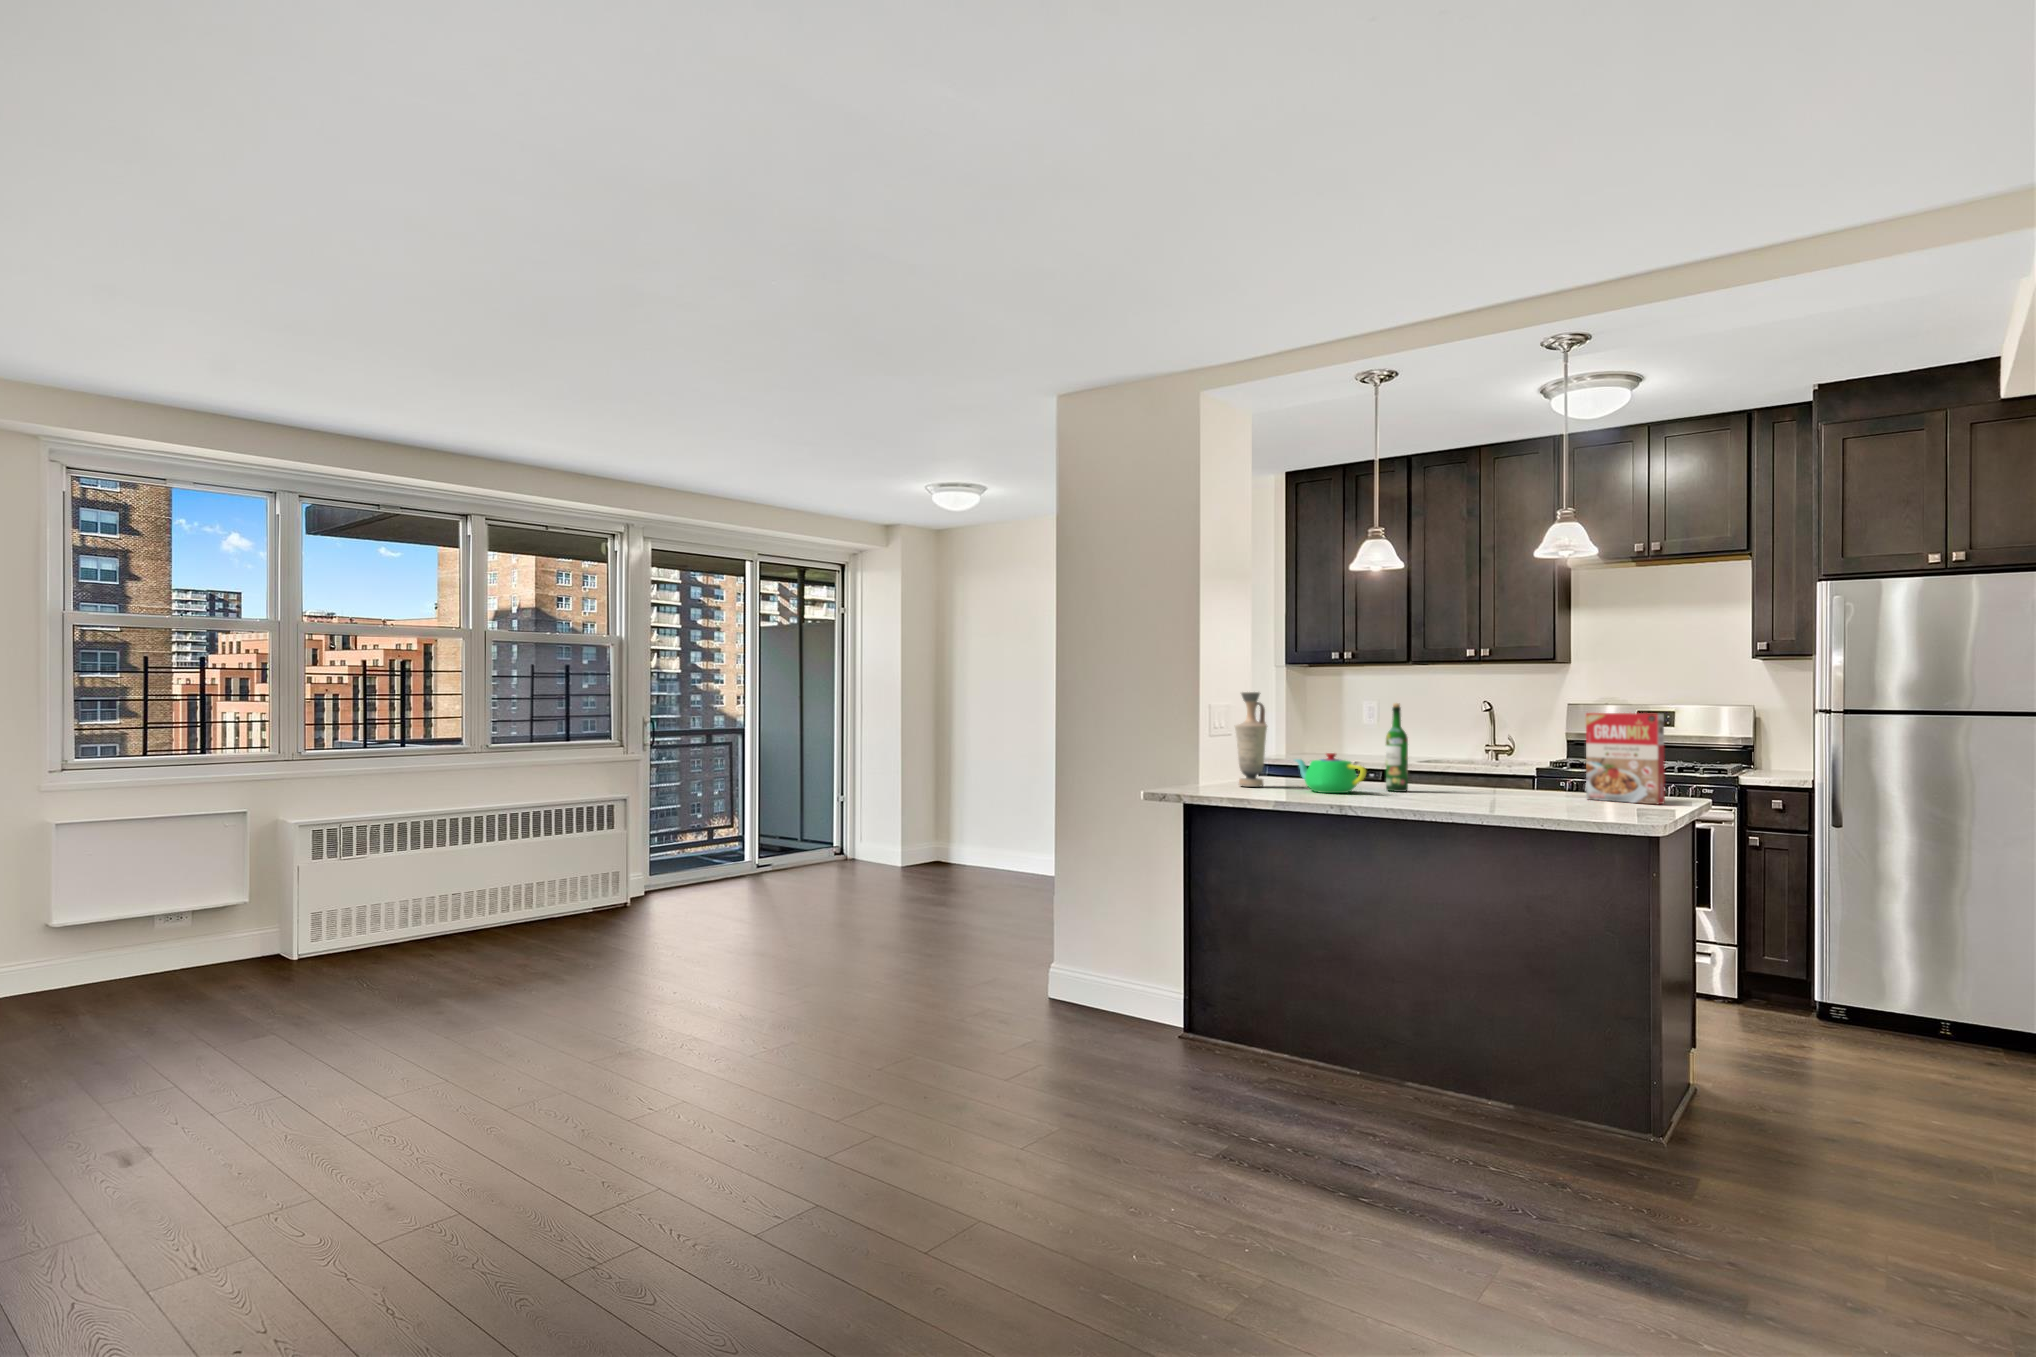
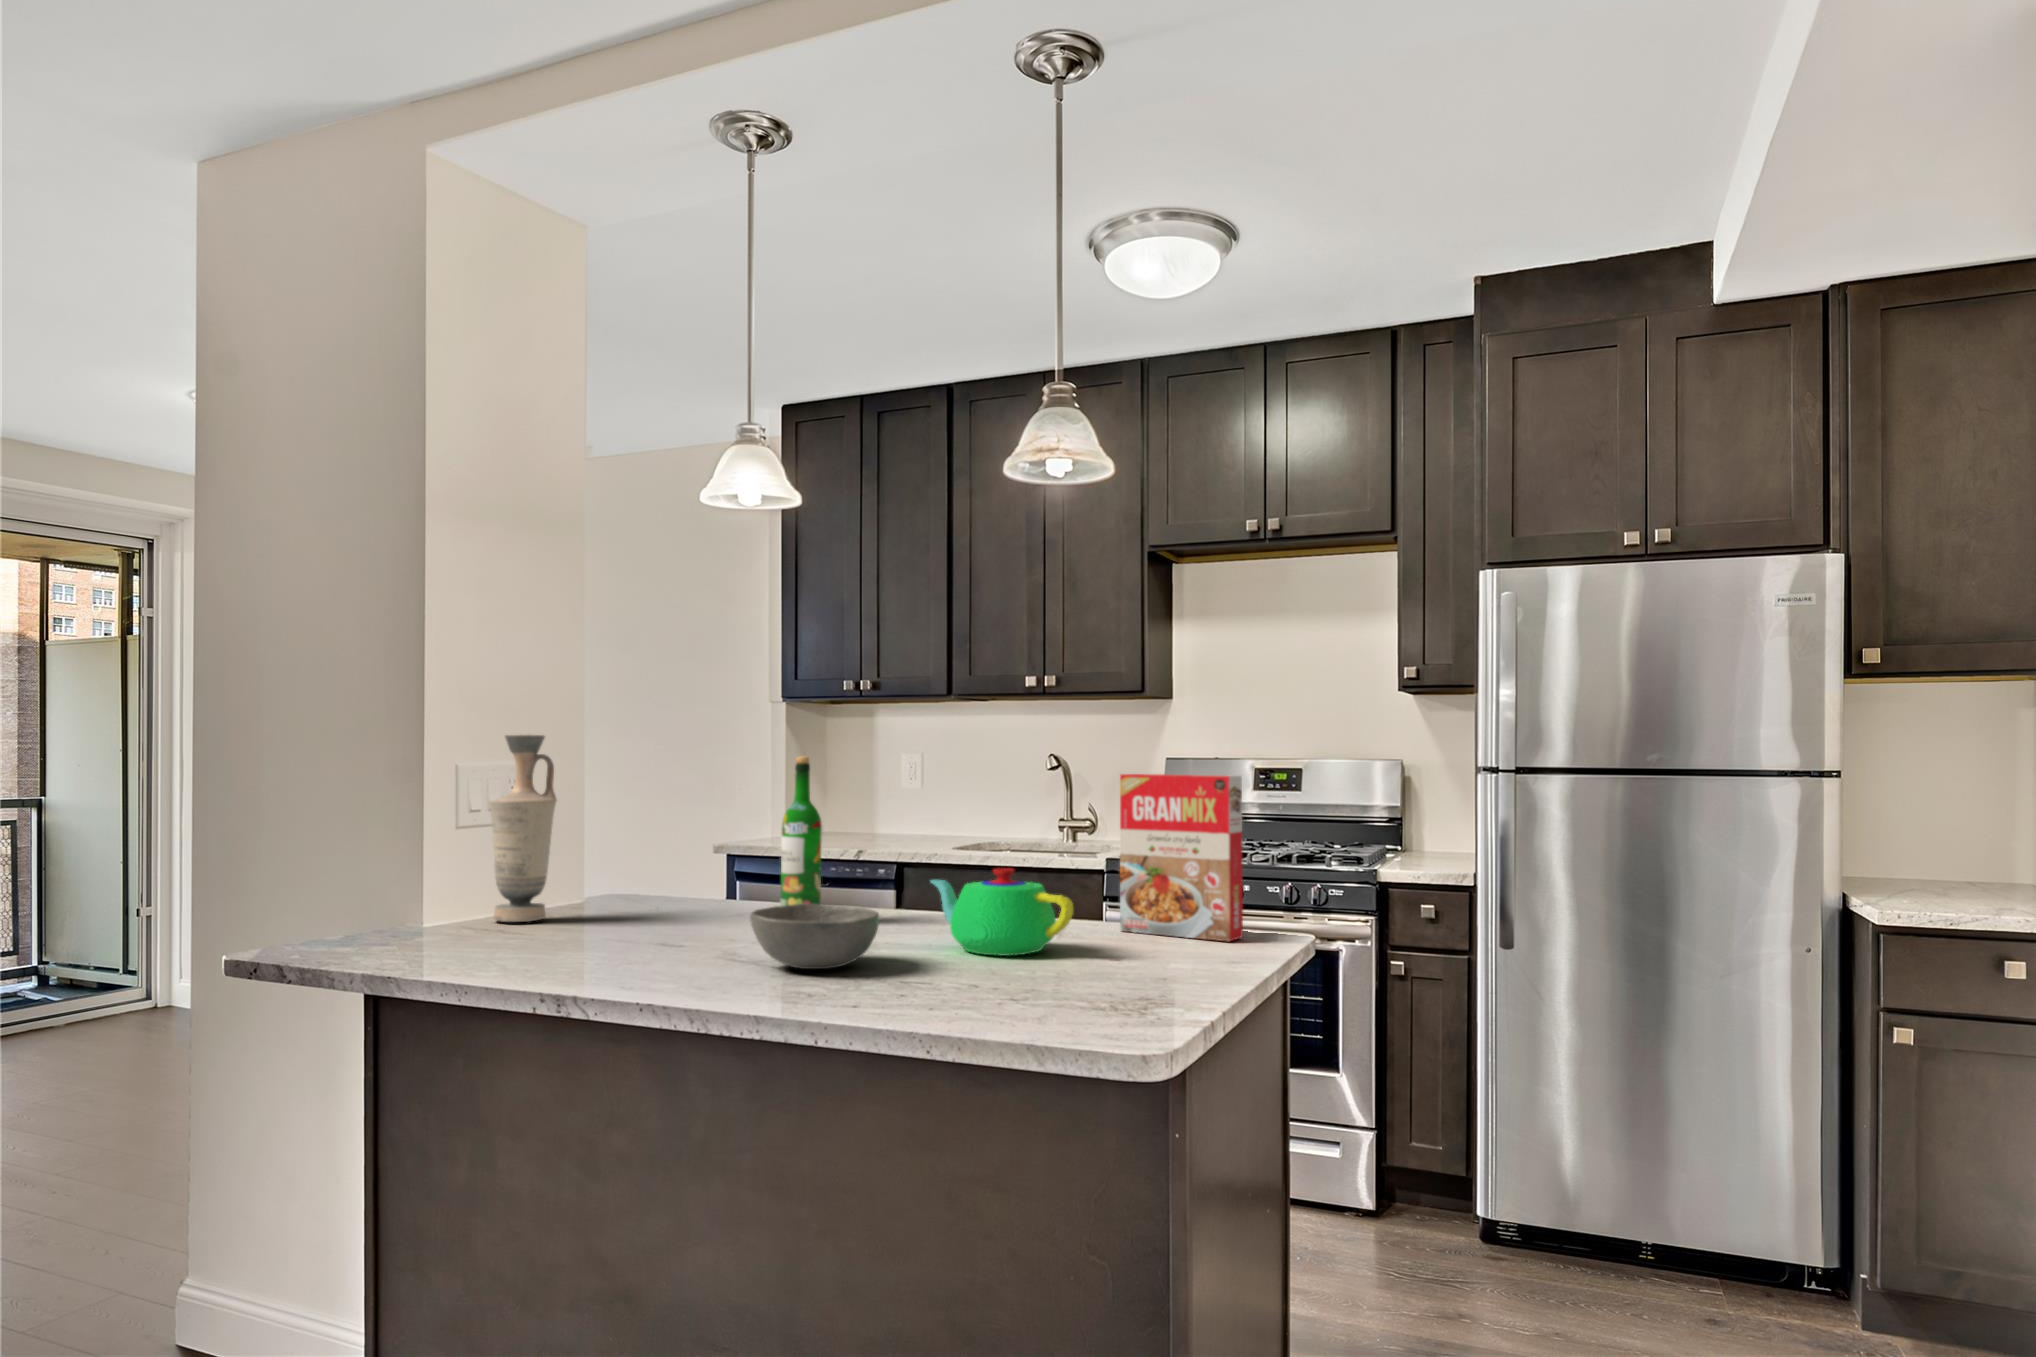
teapot: present [1295,753,1366,793] -> present [931,868,1073,956]
bowl: none [1412,776,1478,805] -> present [750,904,879,969]

